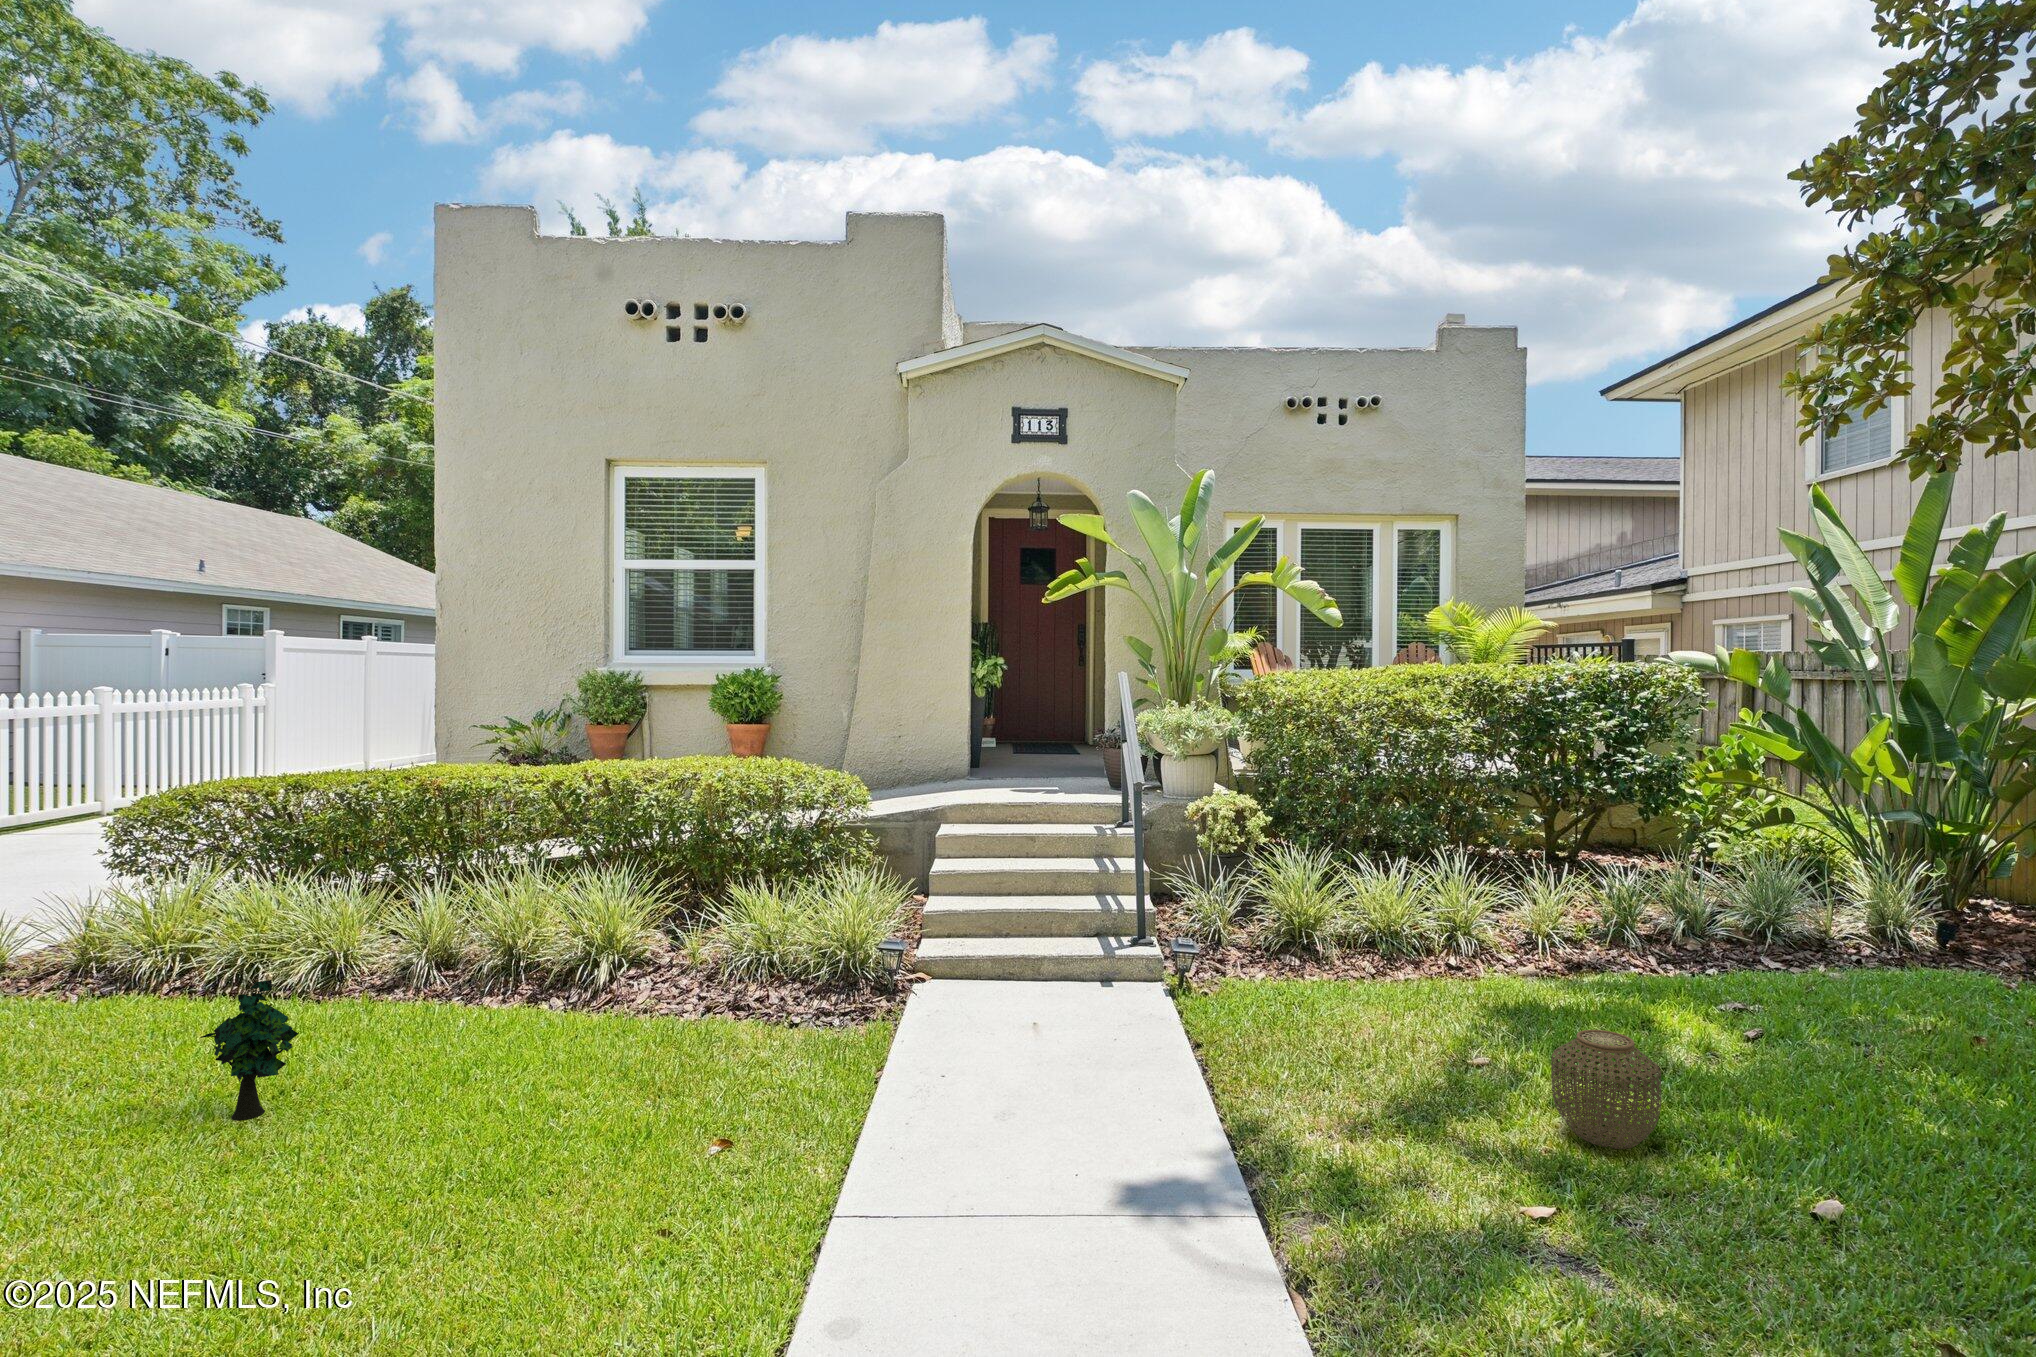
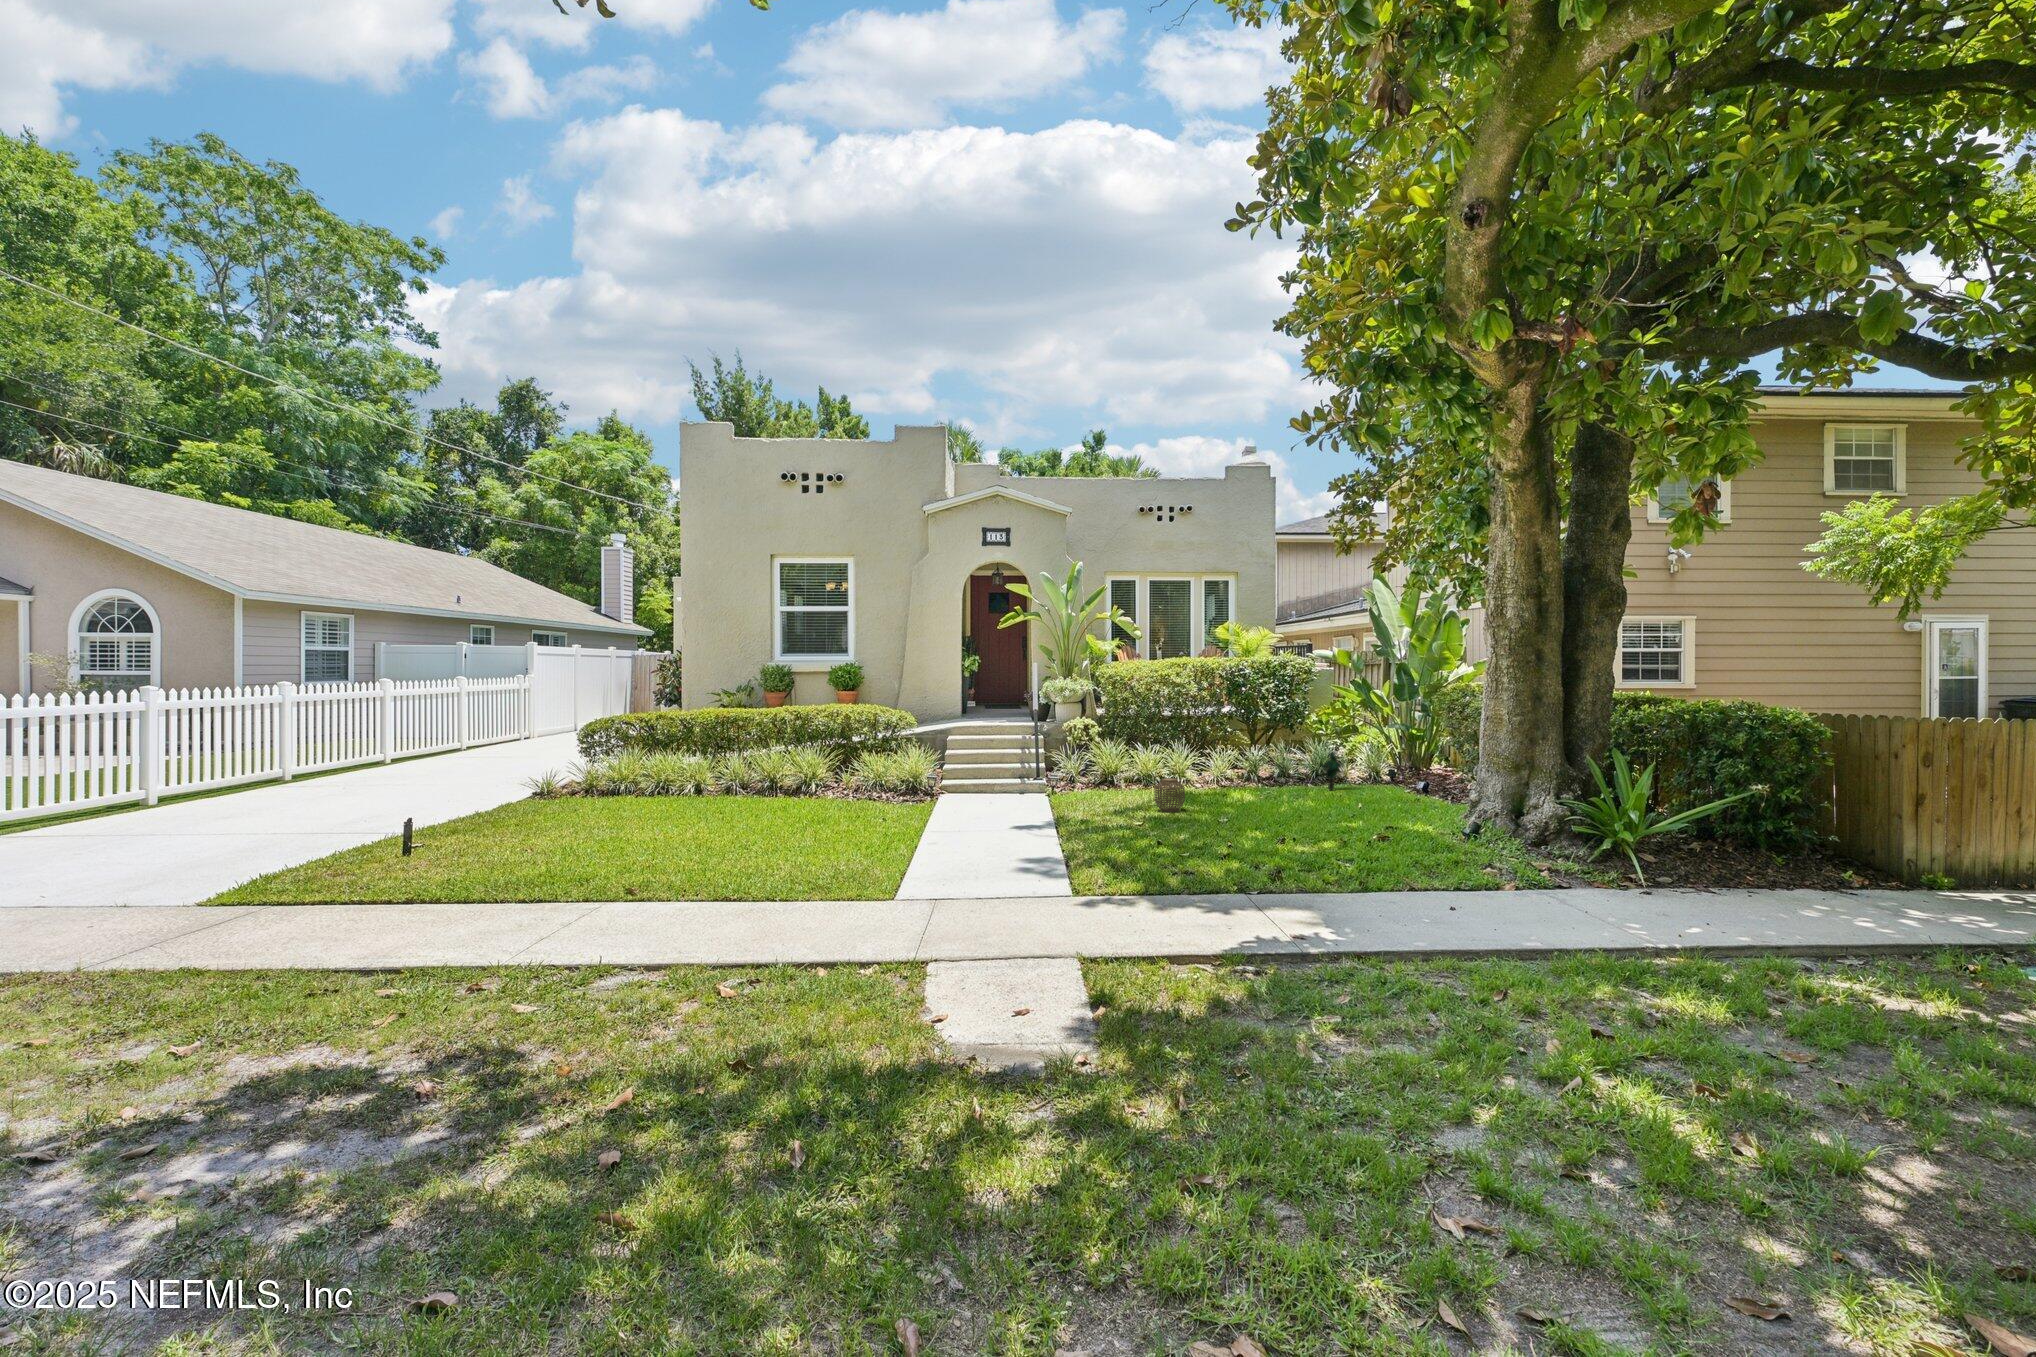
decorative plant: present [200,980,298,1120] -> present [1320,750,1342,790]

